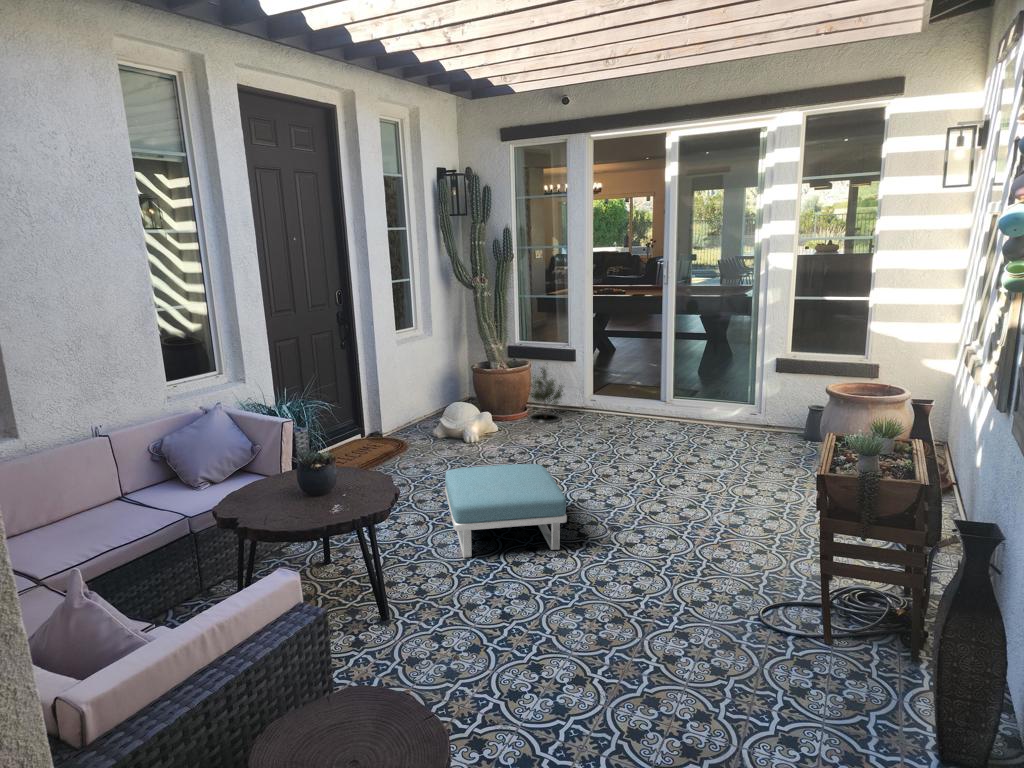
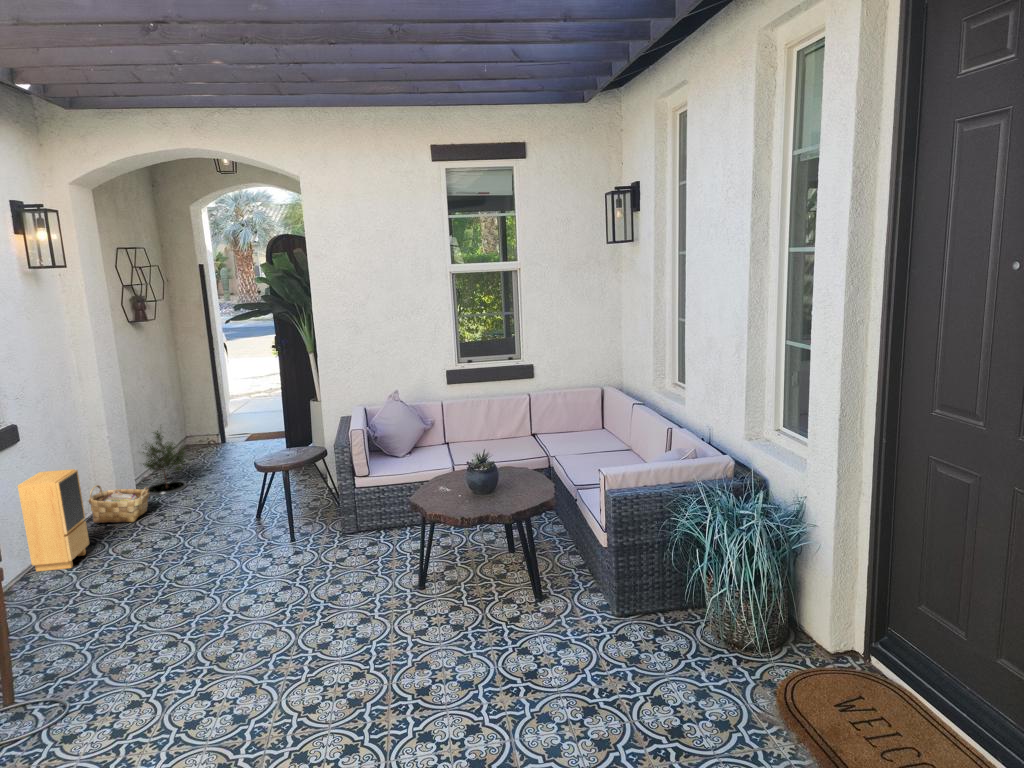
speaker: none [426,382,470,462] -> present [18,469,89,571]
woven basket: none [481,403,526,439] -> present [89,485,150,523]
footstool: present [445,464,567,558] -> none [94,543,266,675]

